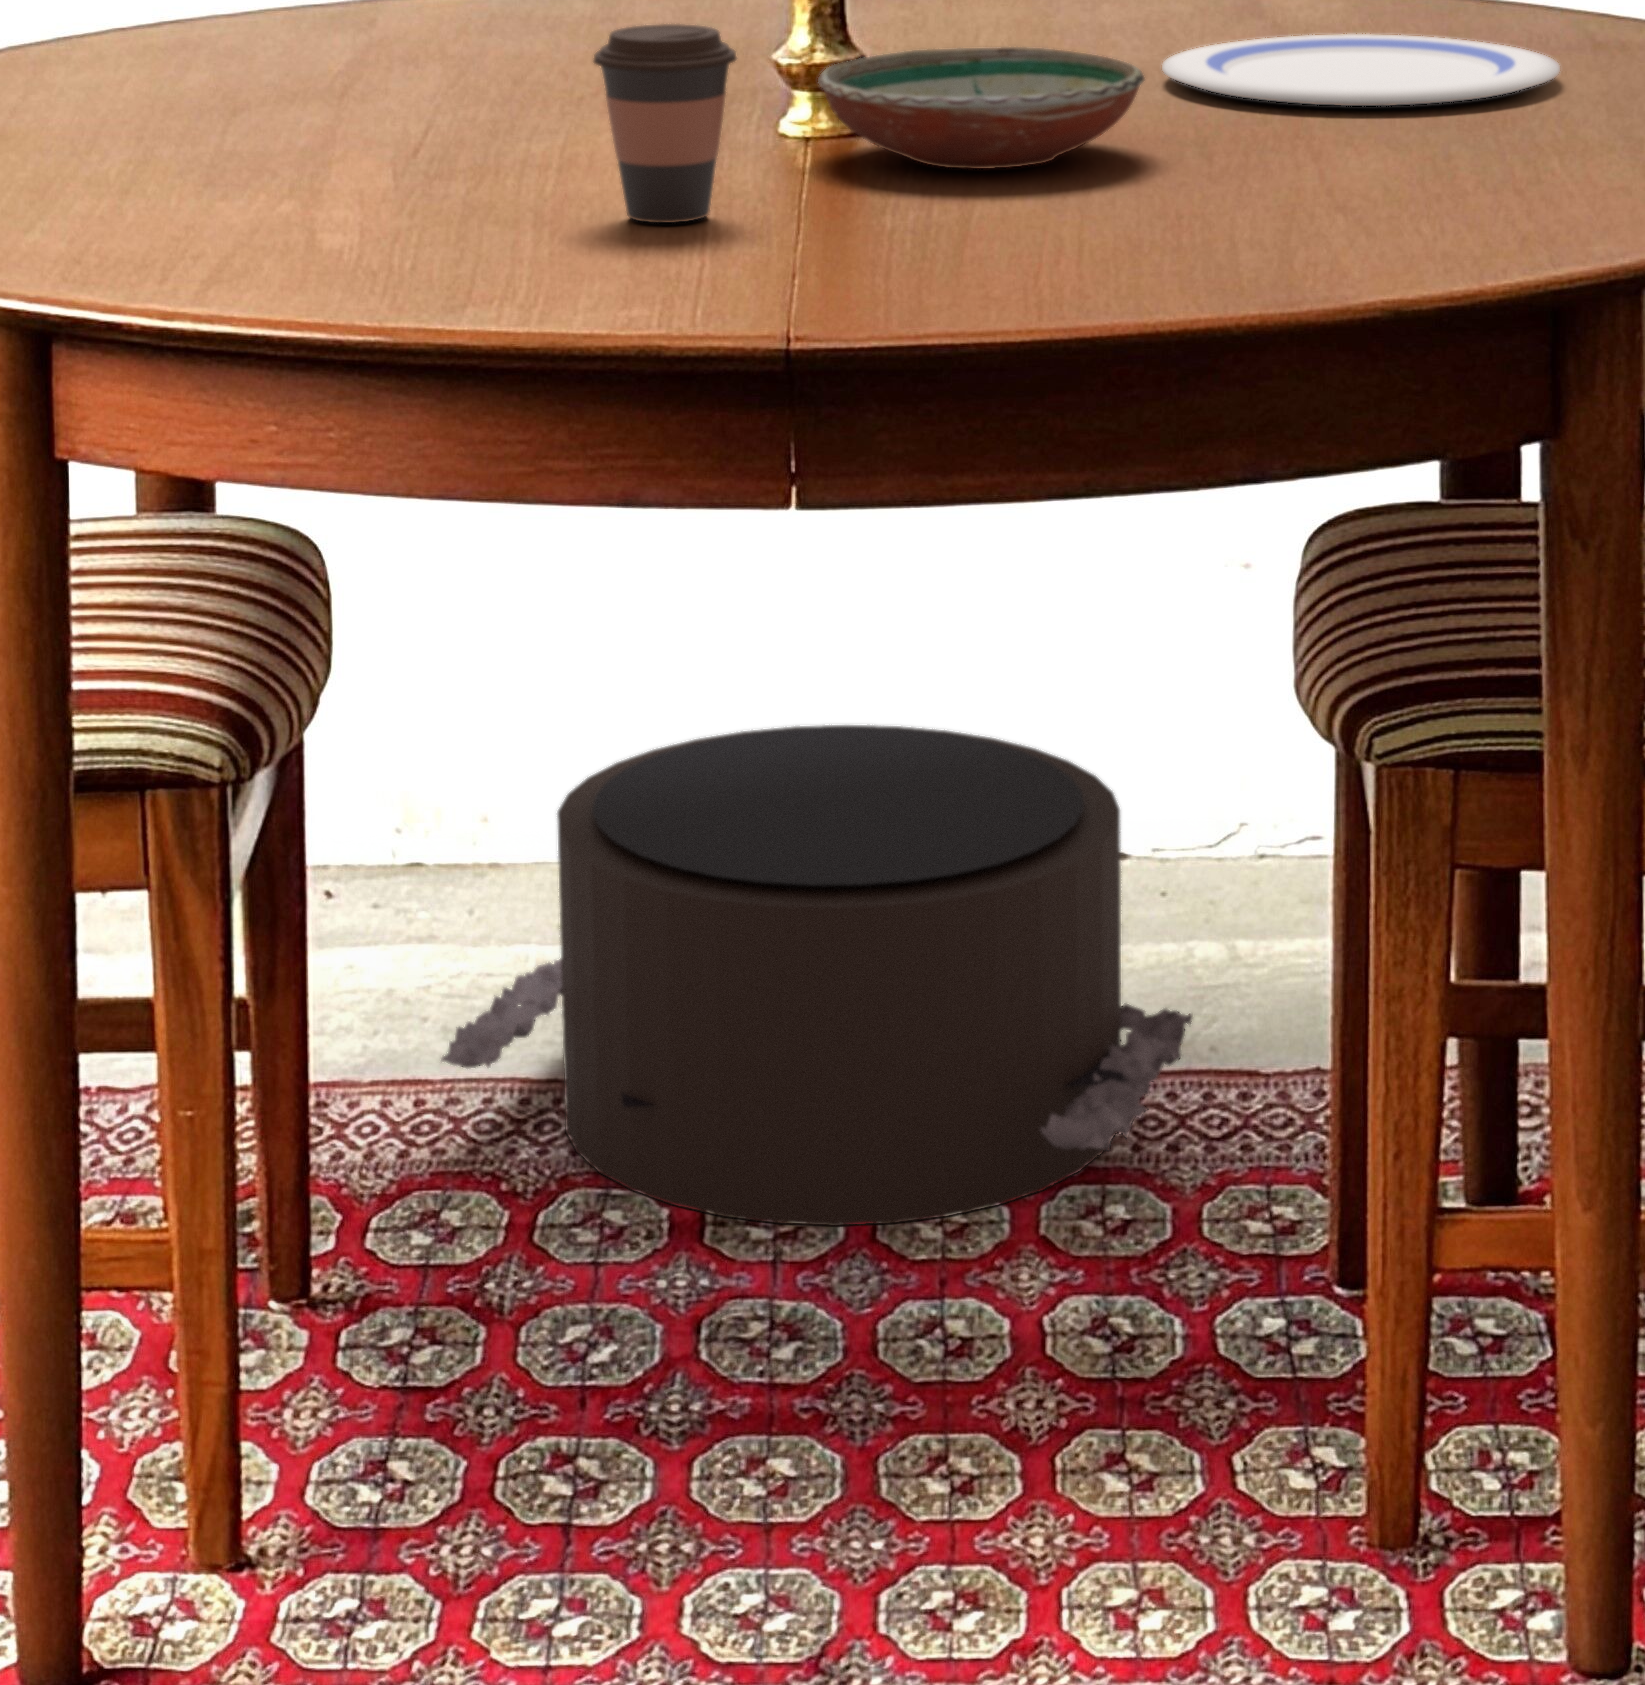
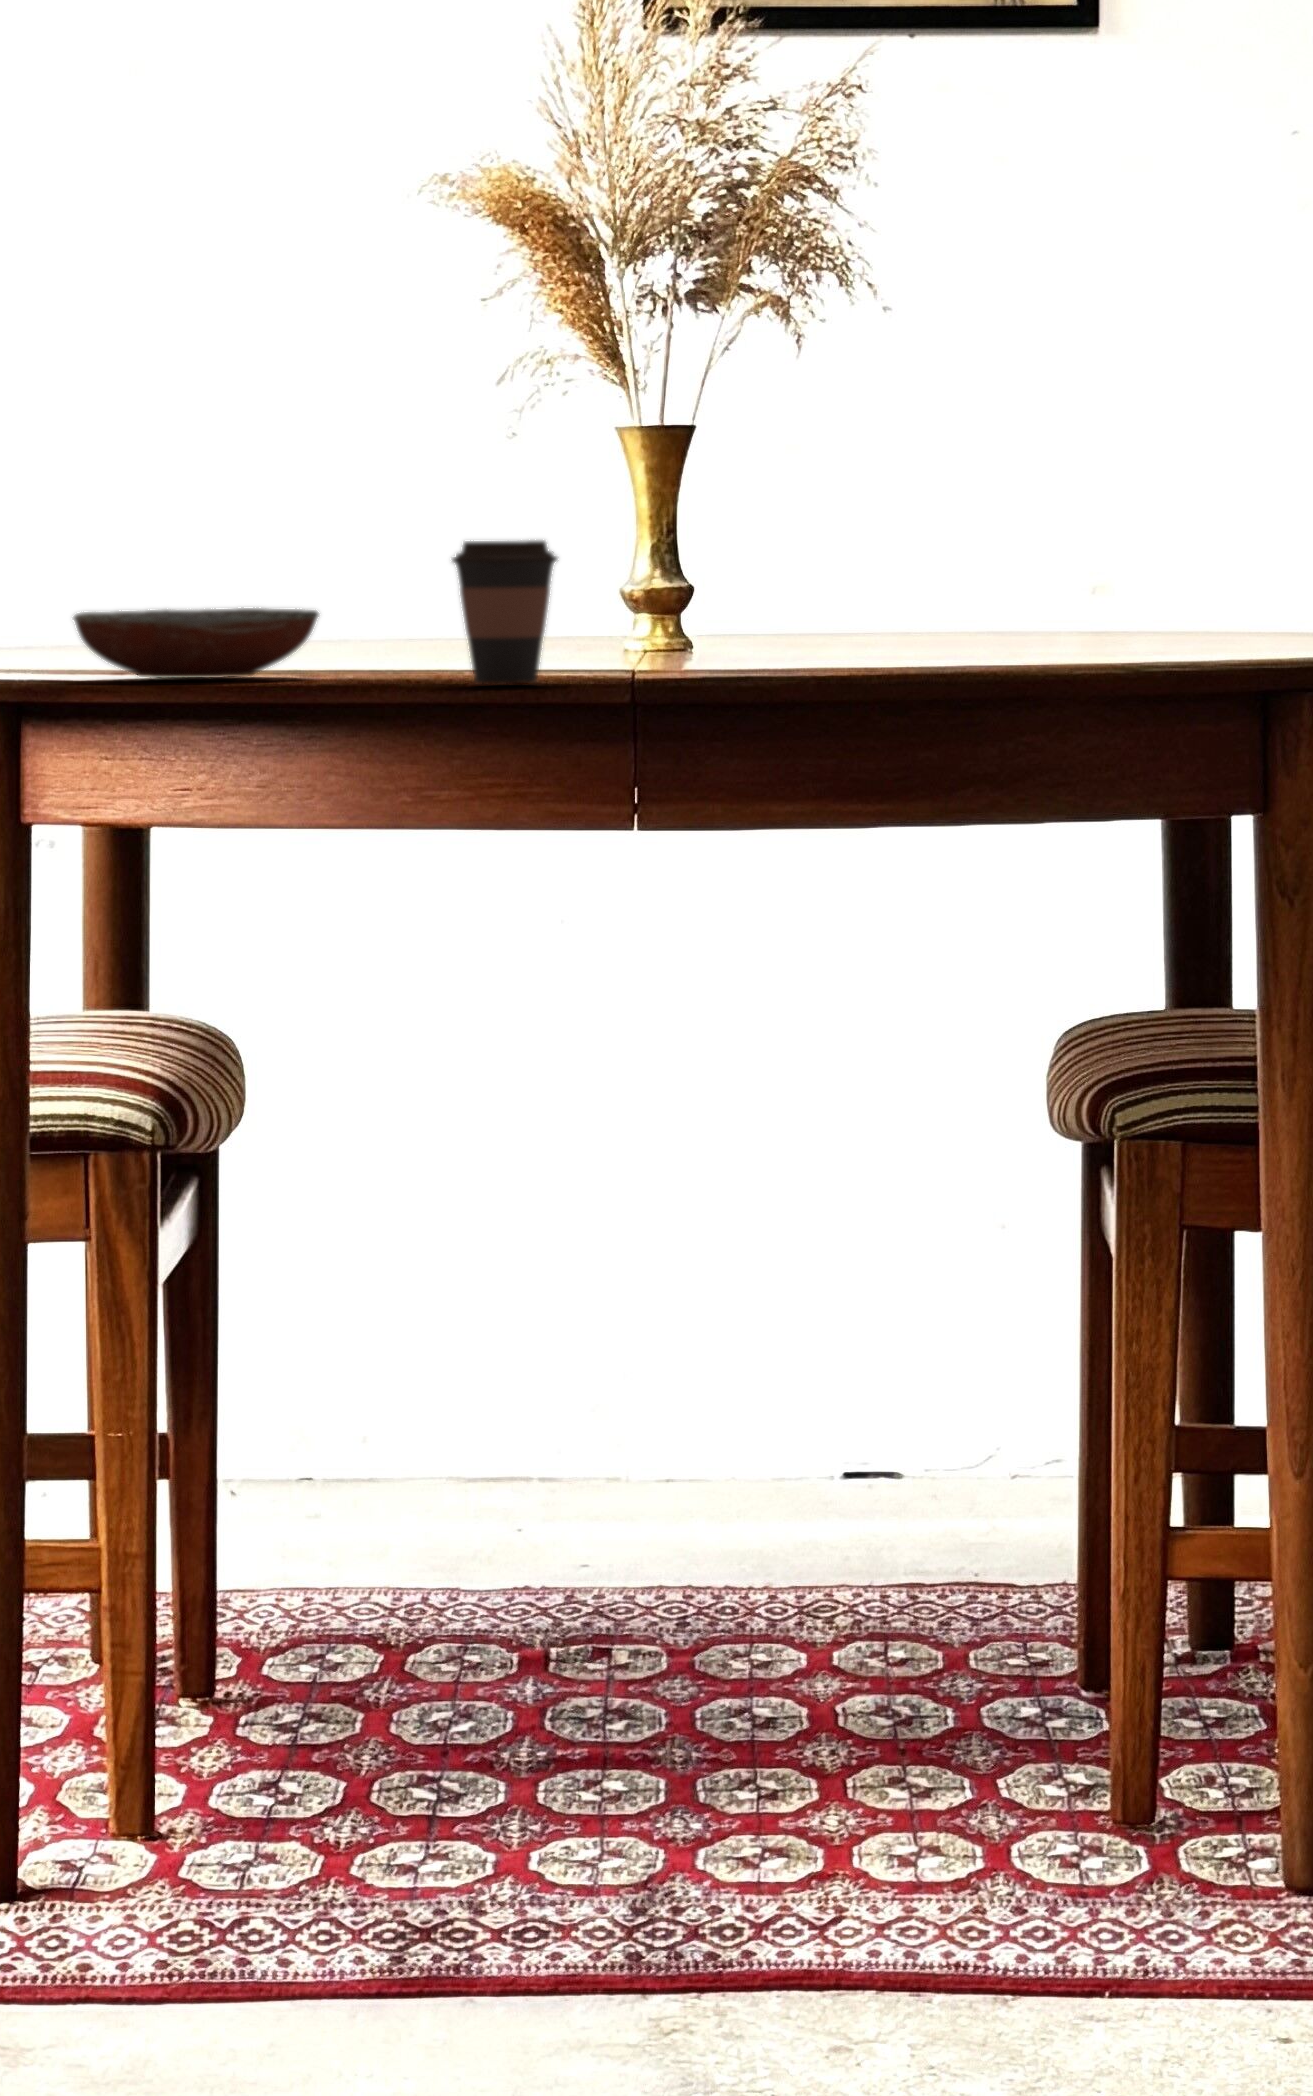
plate: present [1162,34,1560,106] -> none [901,641,1213,661]
decorative bowl: present [818,47,1144,169] -> present [73,608,319,678]
pouf: present [441,725,1193,1226] -> none [304,1299,951,1677]

